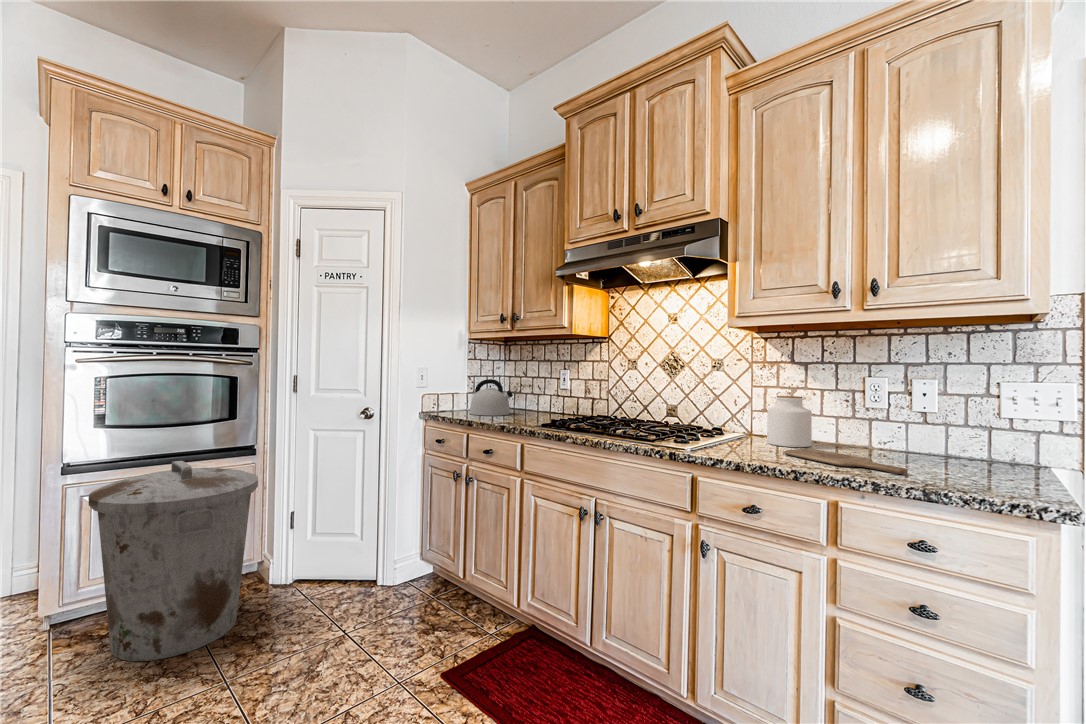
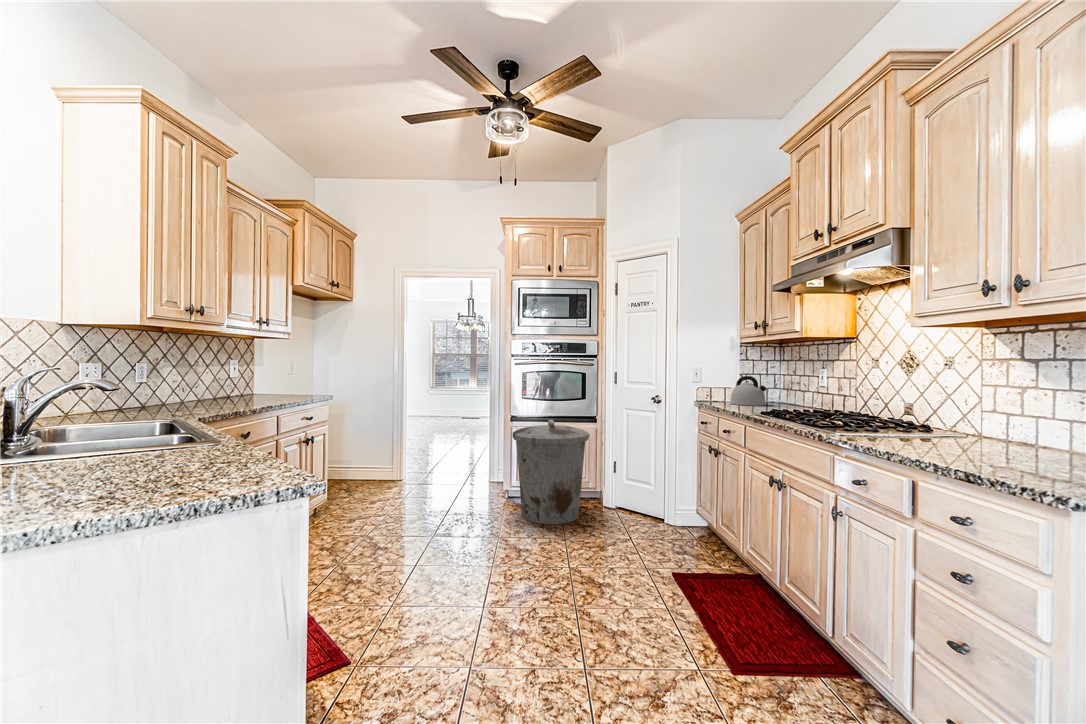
jar: present [767,396,812,447] -> none [962,394,1019,447]
cutting board: present [784,449,907,474] -> none [939,443,1025,468]

